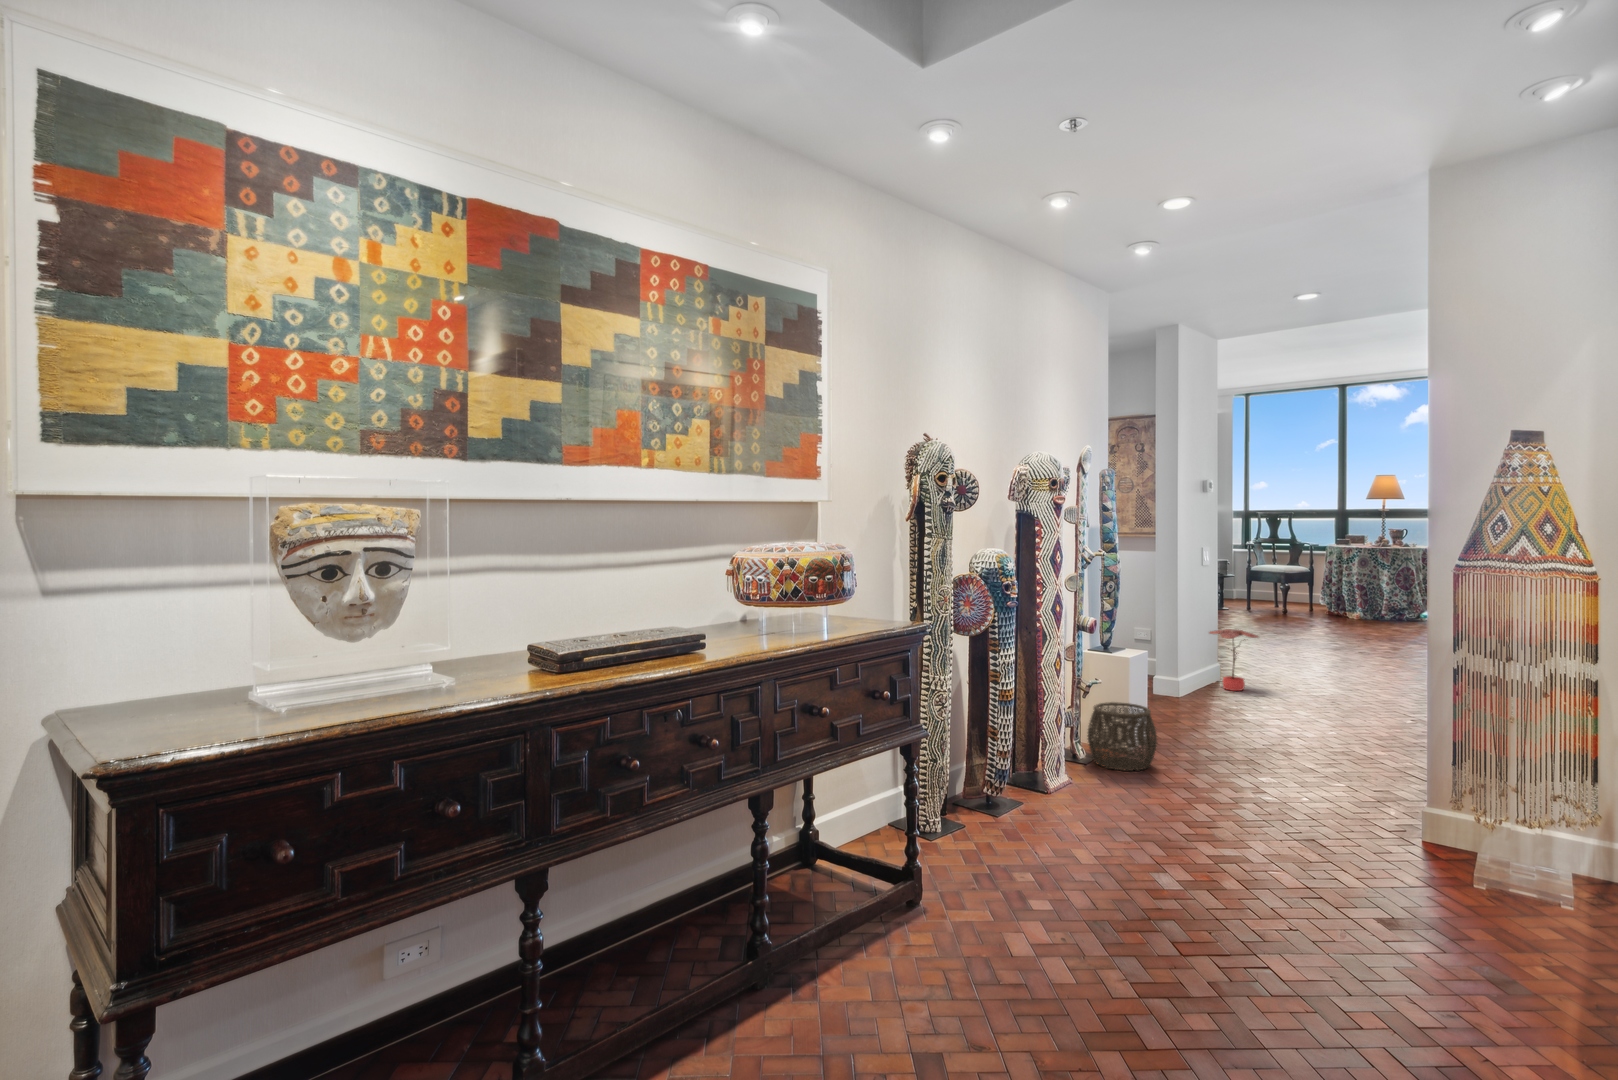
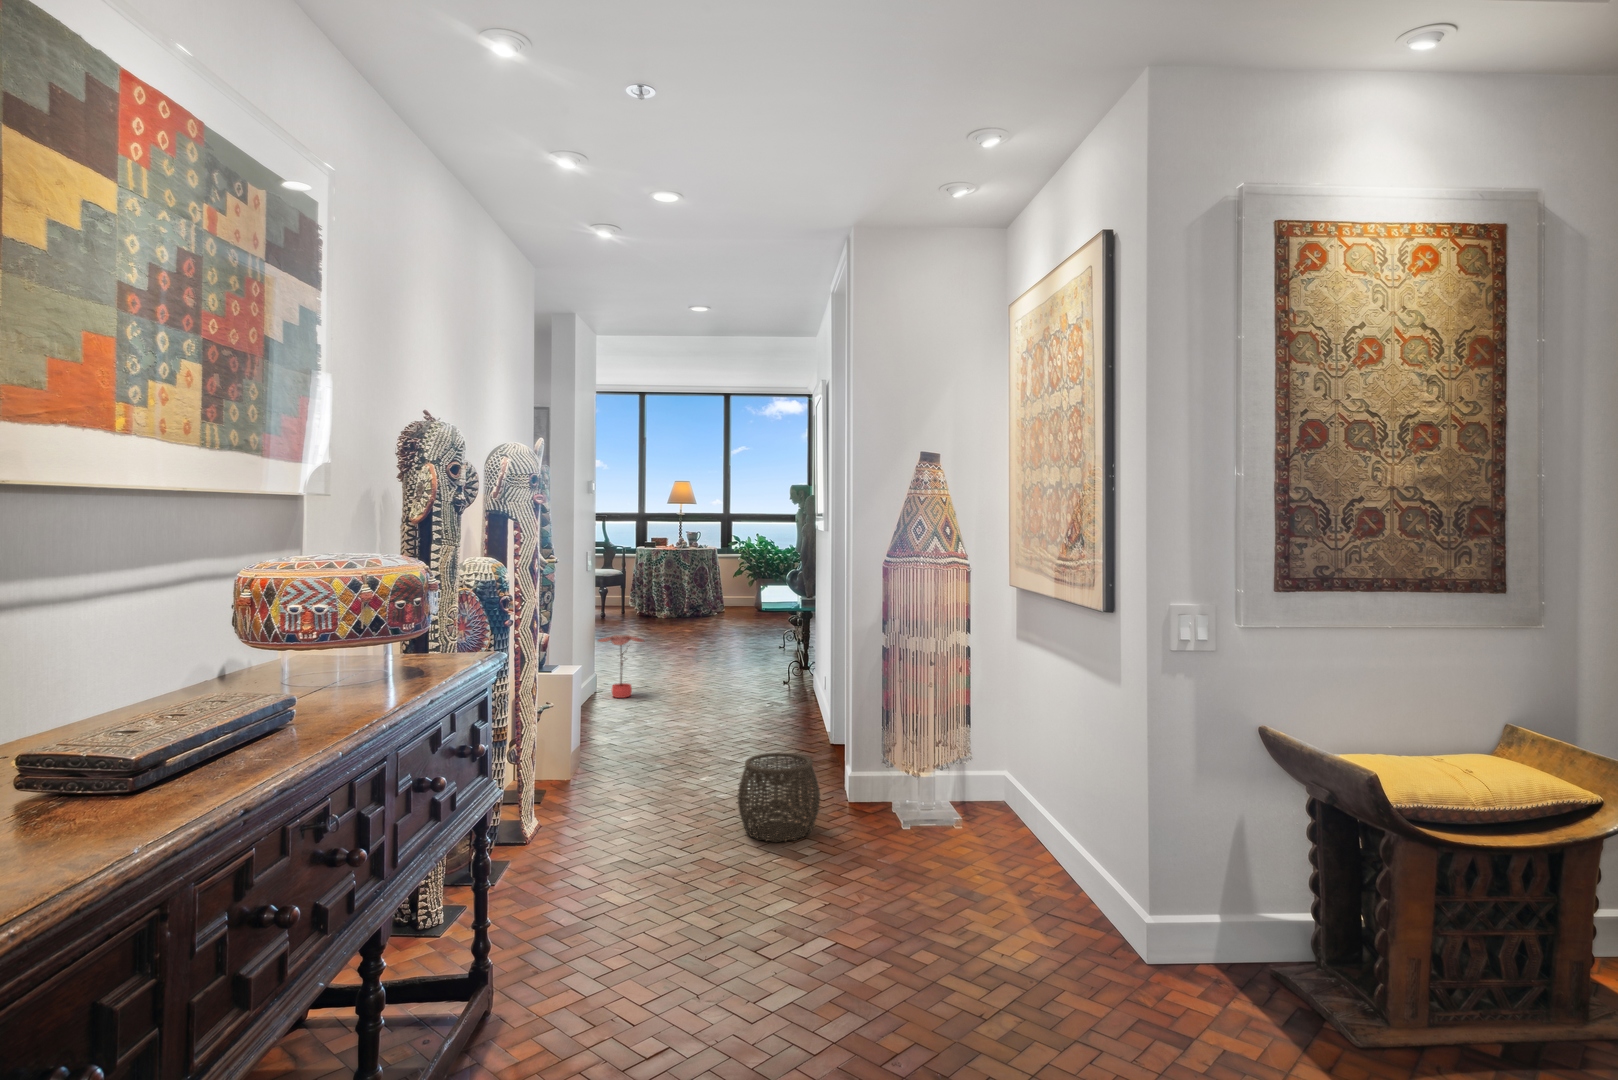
woven basket: present [1087,702,1157,771] -> present [737,753,820,842]

